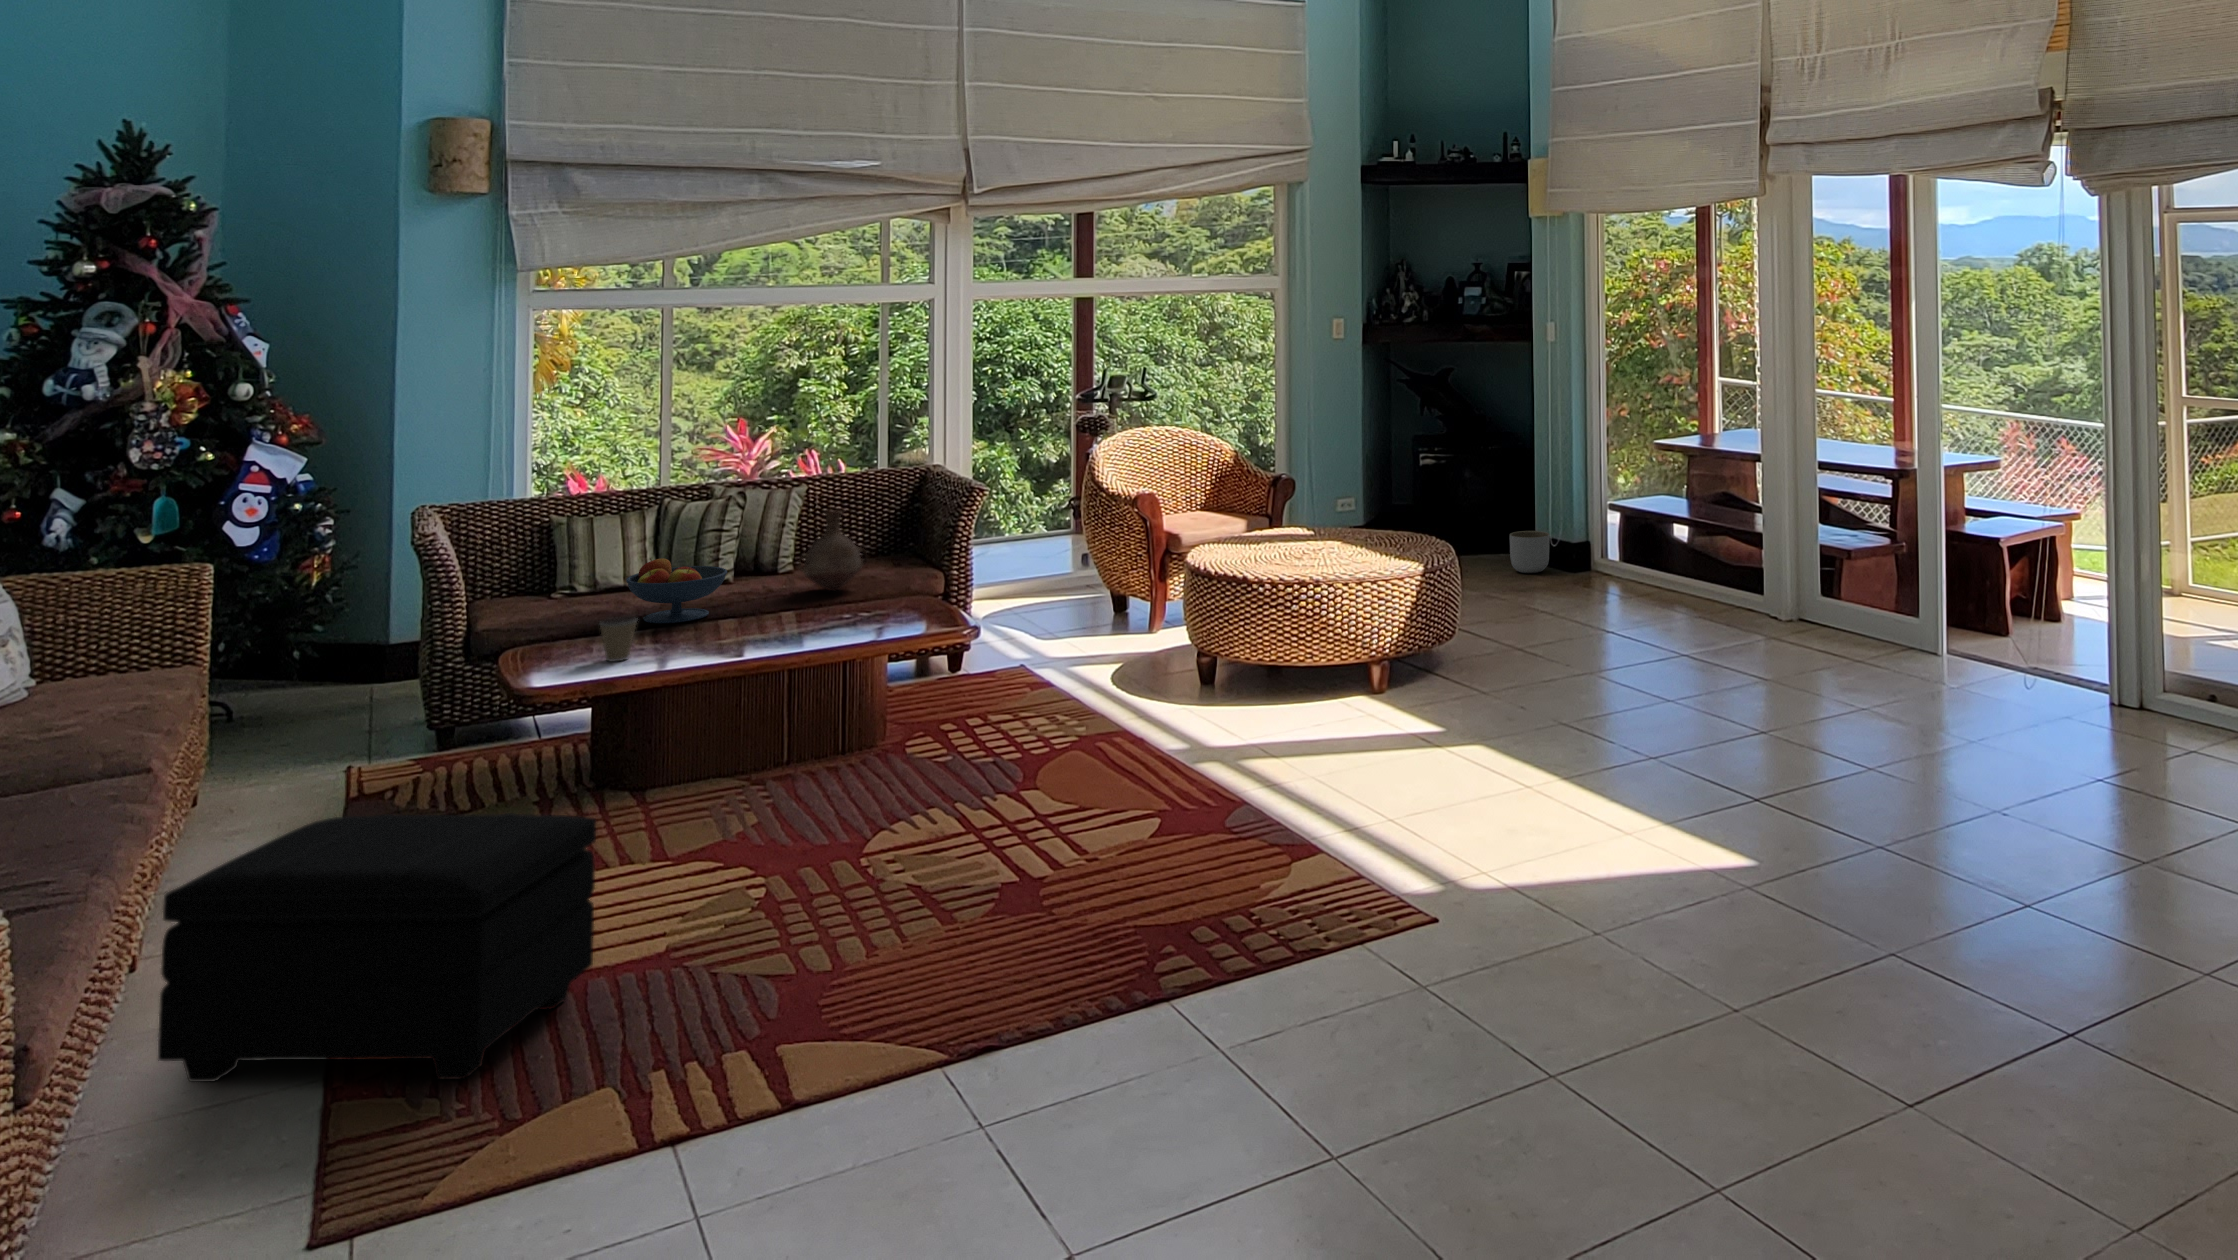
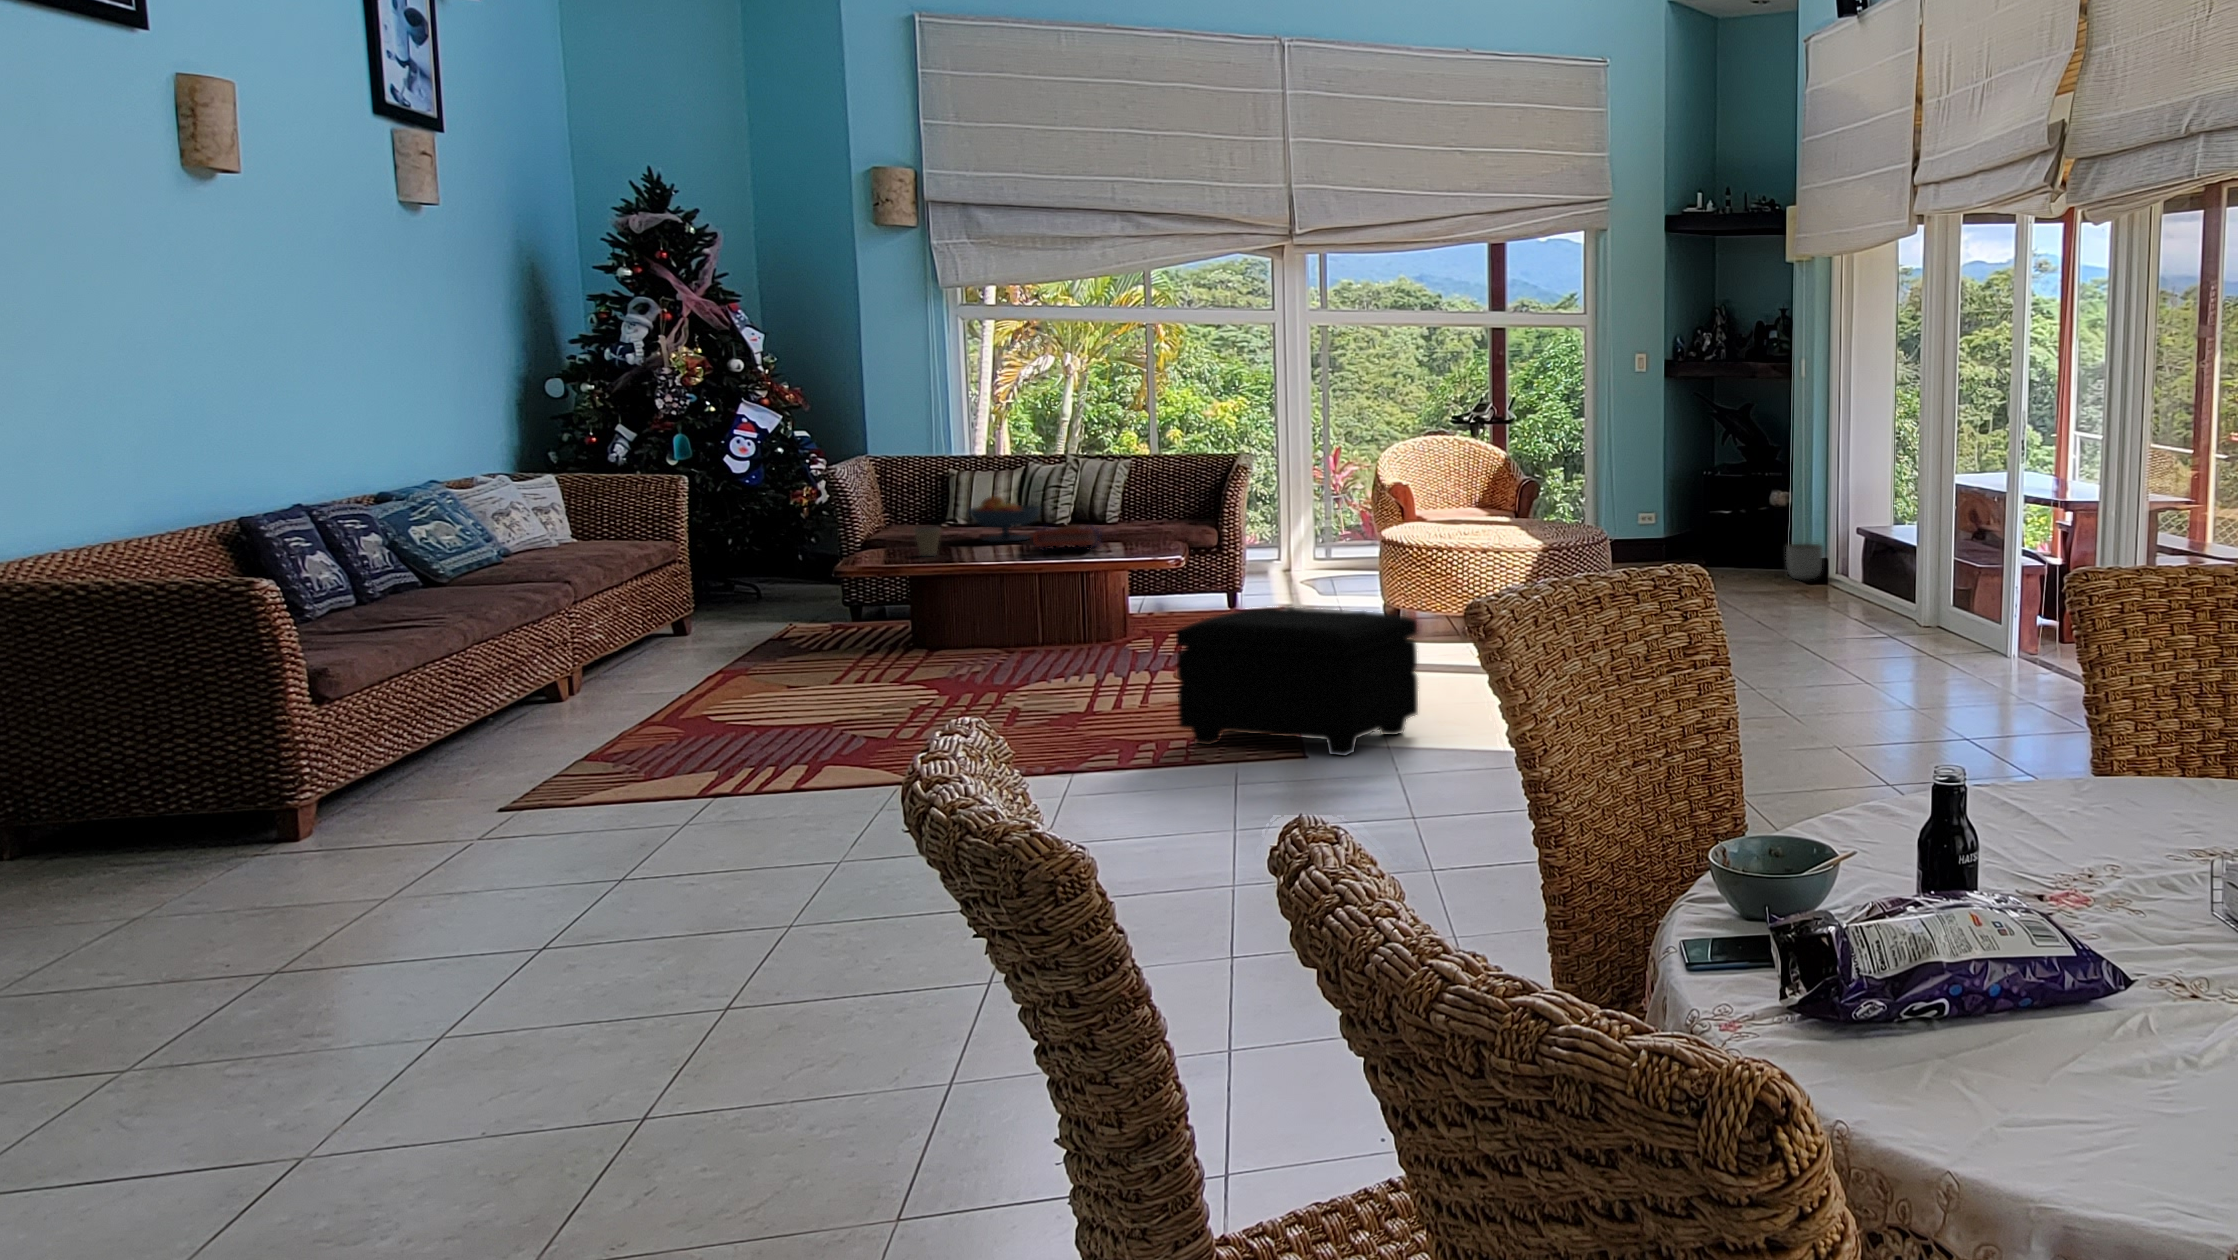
vase: present [798,510,867,591] -> none [1107,472,1162,533]
book: none [749,595,845,635] -> present [1033,526,1101,550]
footstool: present [158,813,596,1082] -> present [1176,607,1418,756]

